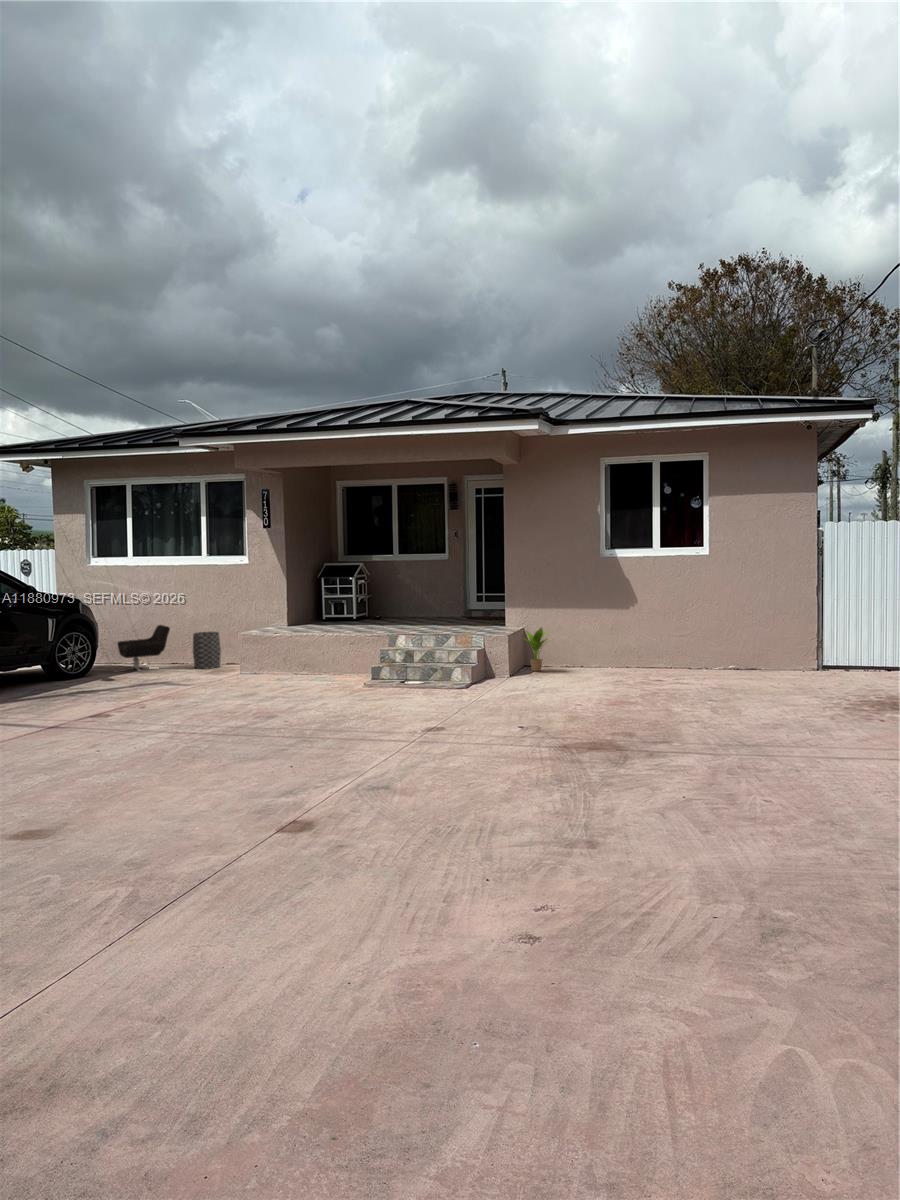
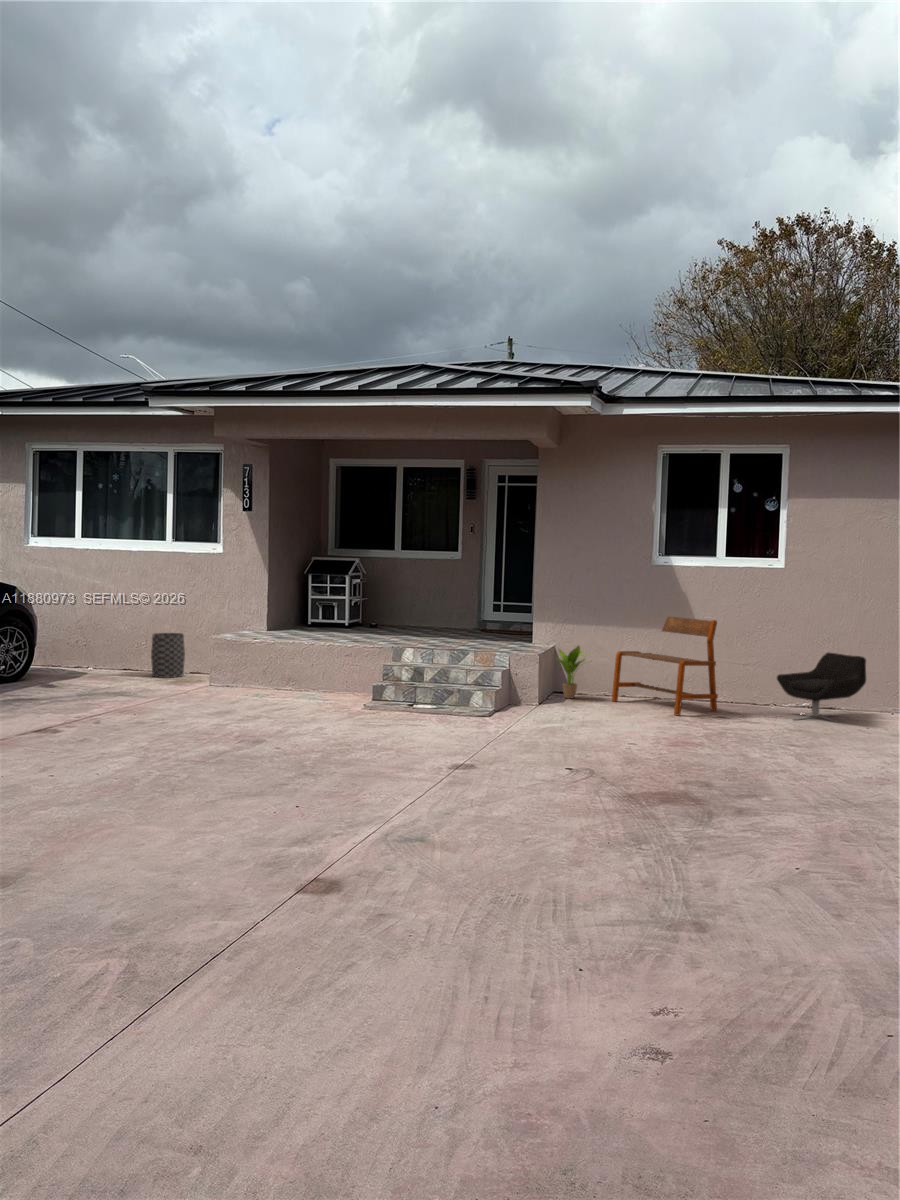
bench: none [571,599,657,681] -> present [612,616,718,715]
lounge chair: present [118,625,170,672] -> present [777,652,866,721]

